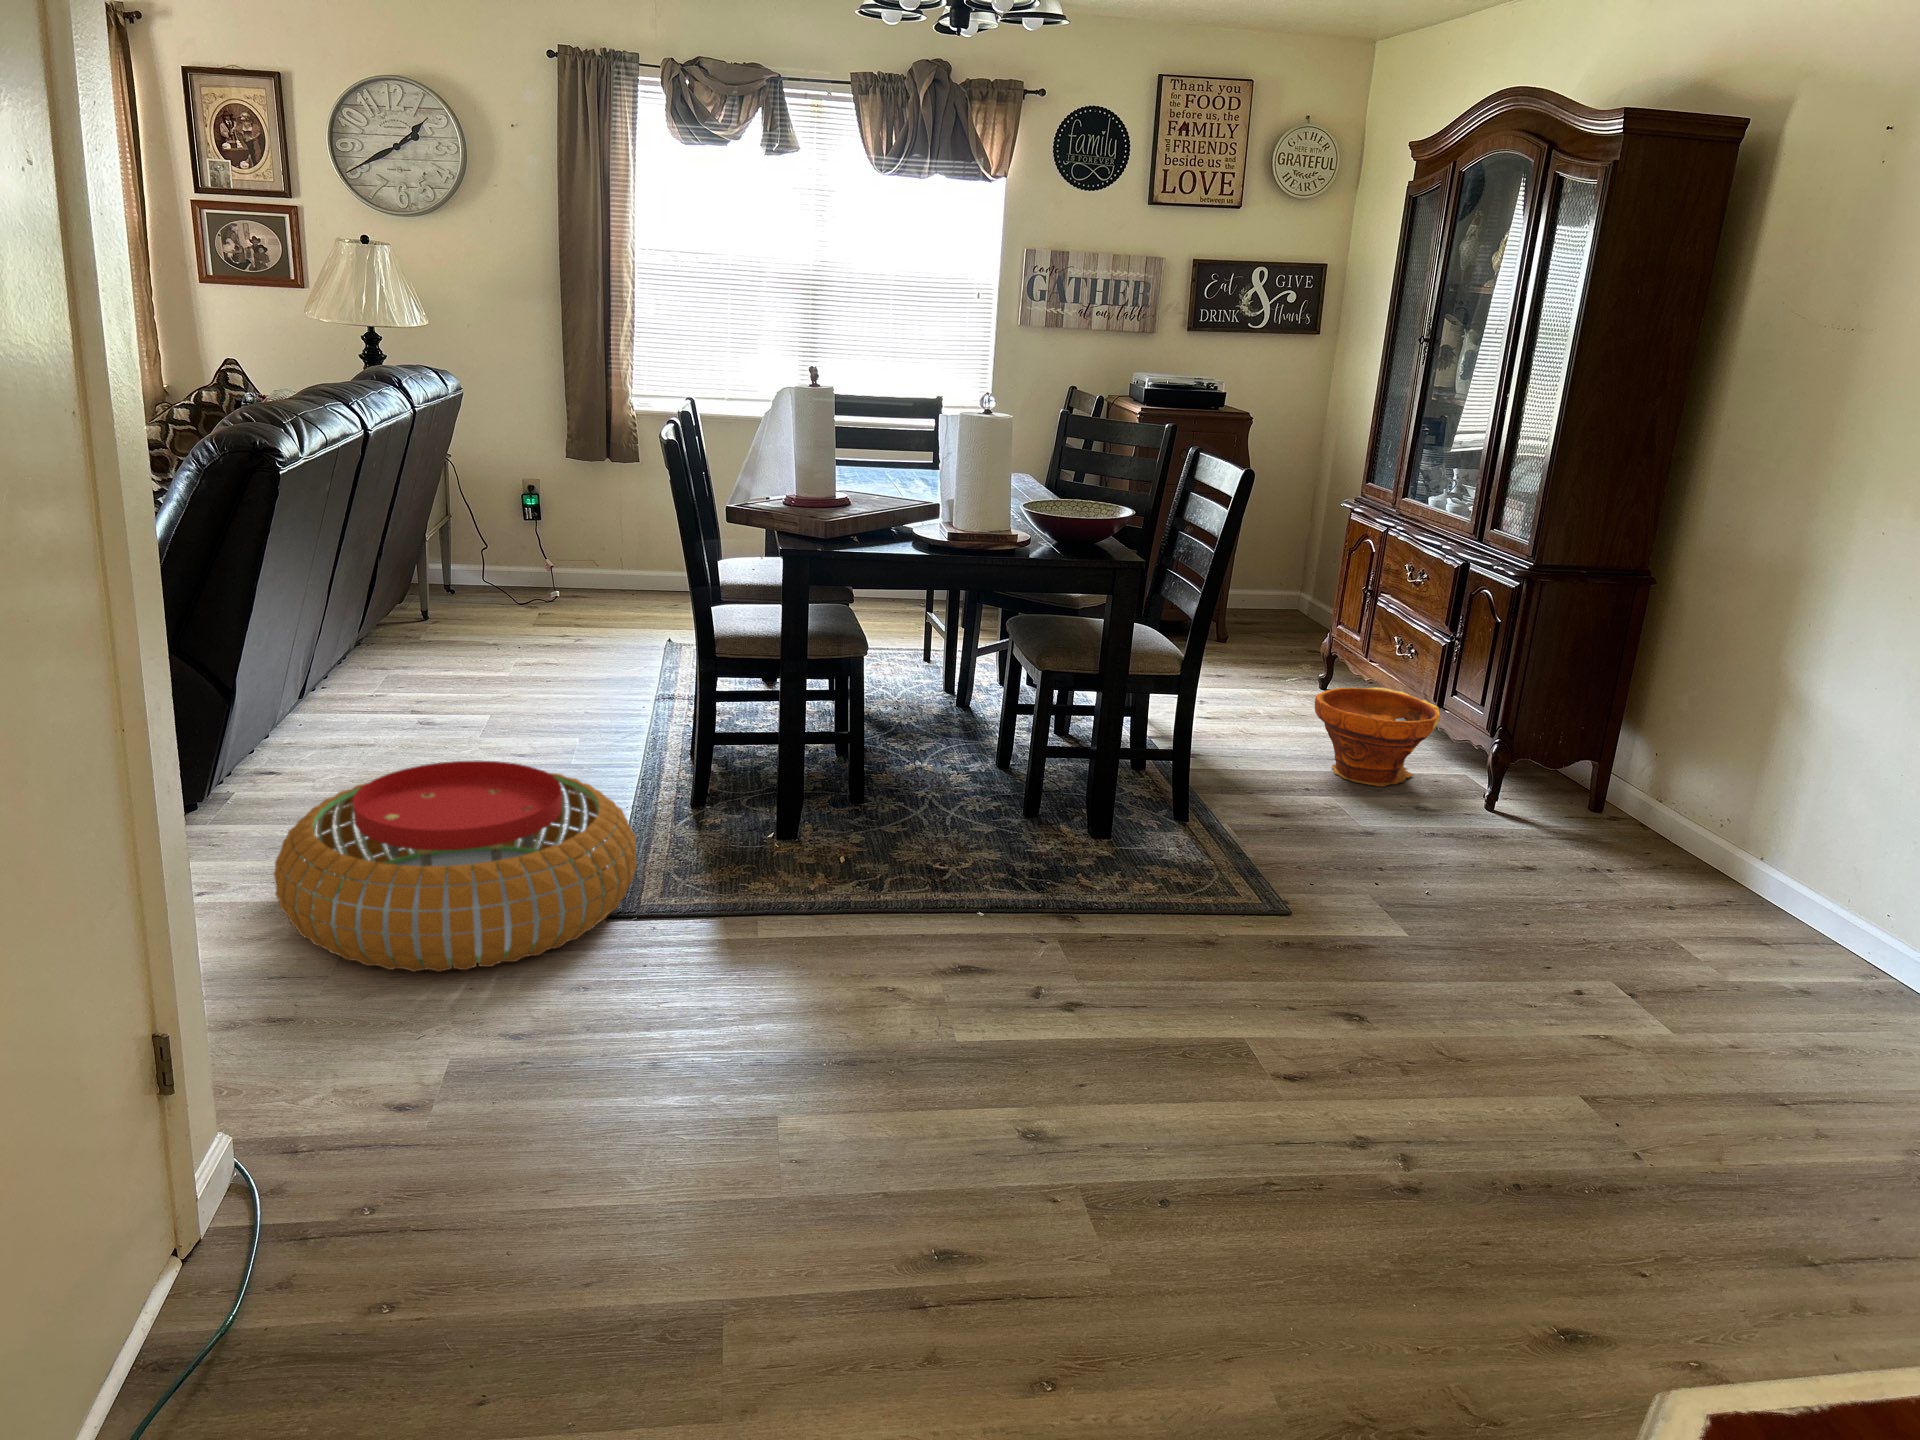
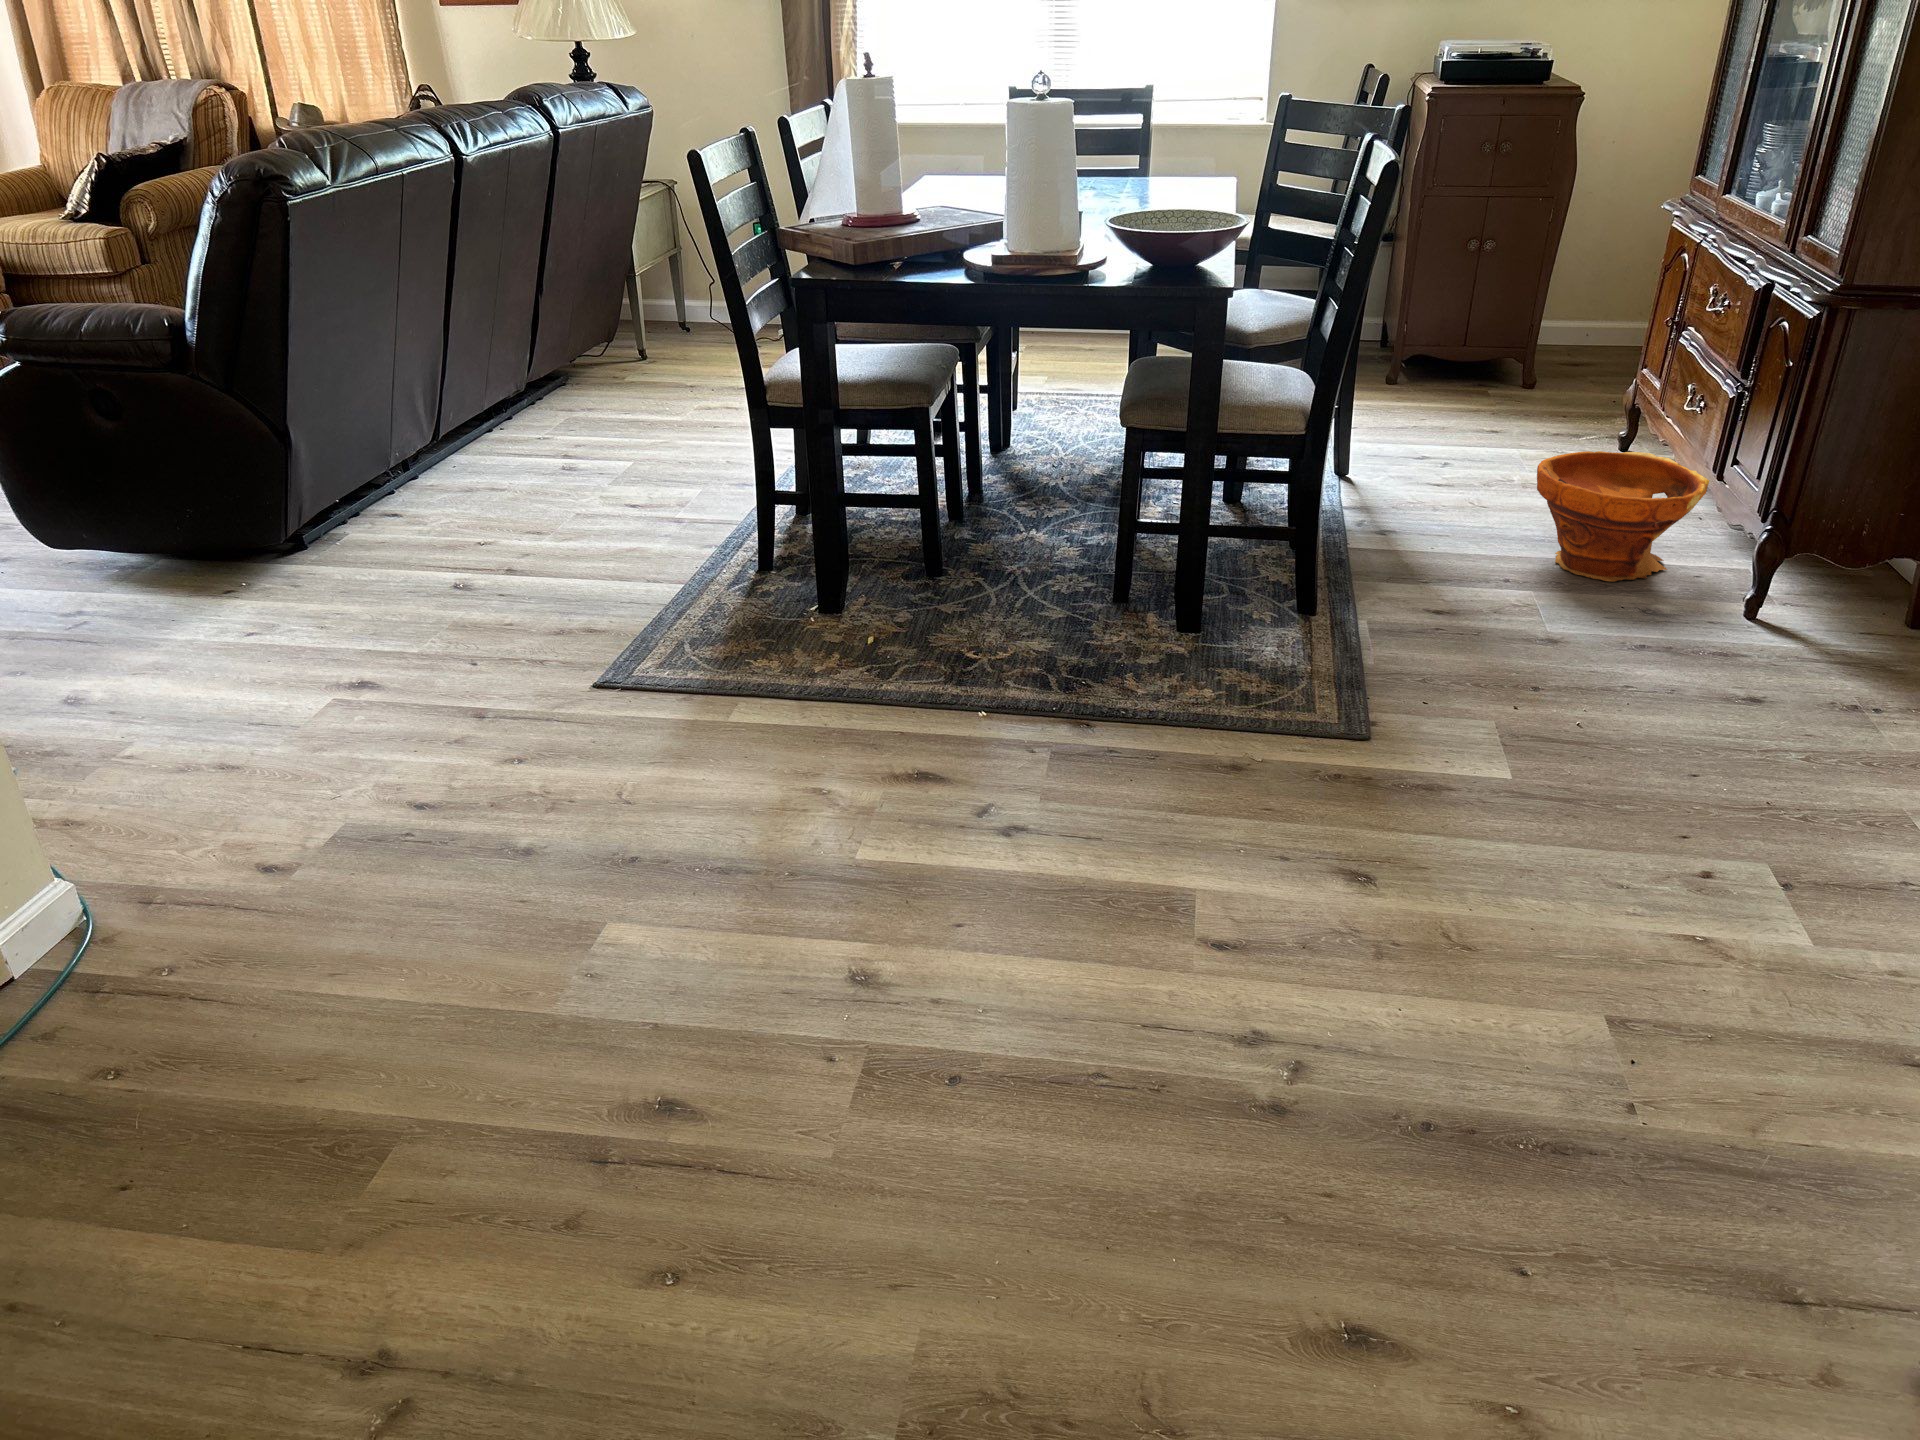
pouf: present [274,760,637,972] -> none [271,513,639,729]

